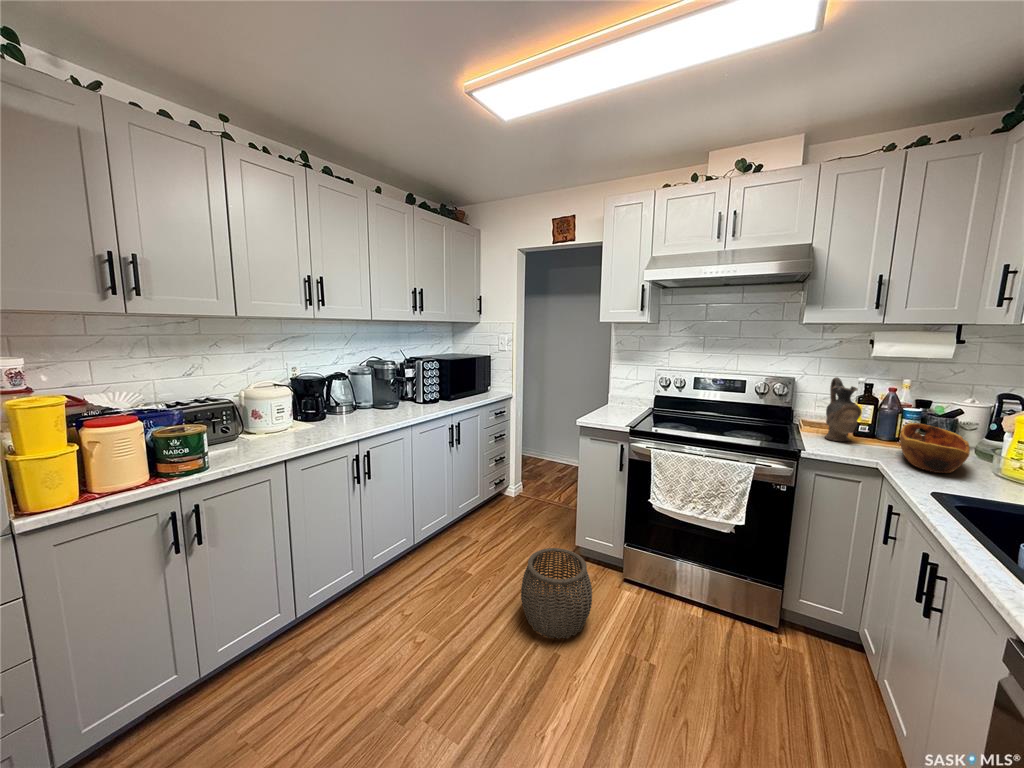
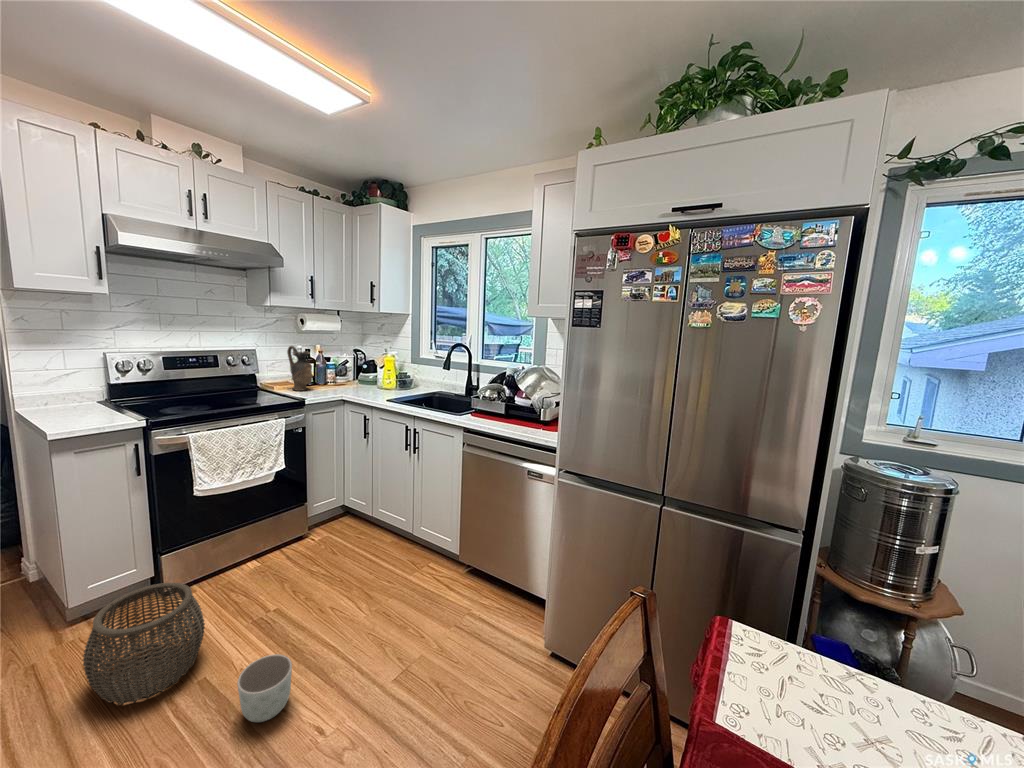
wooden bowl: present [900,423,970,473] -> none [336,370,376,393]
planter: none [517,667,564,736] -> present [237,654,292,722]

